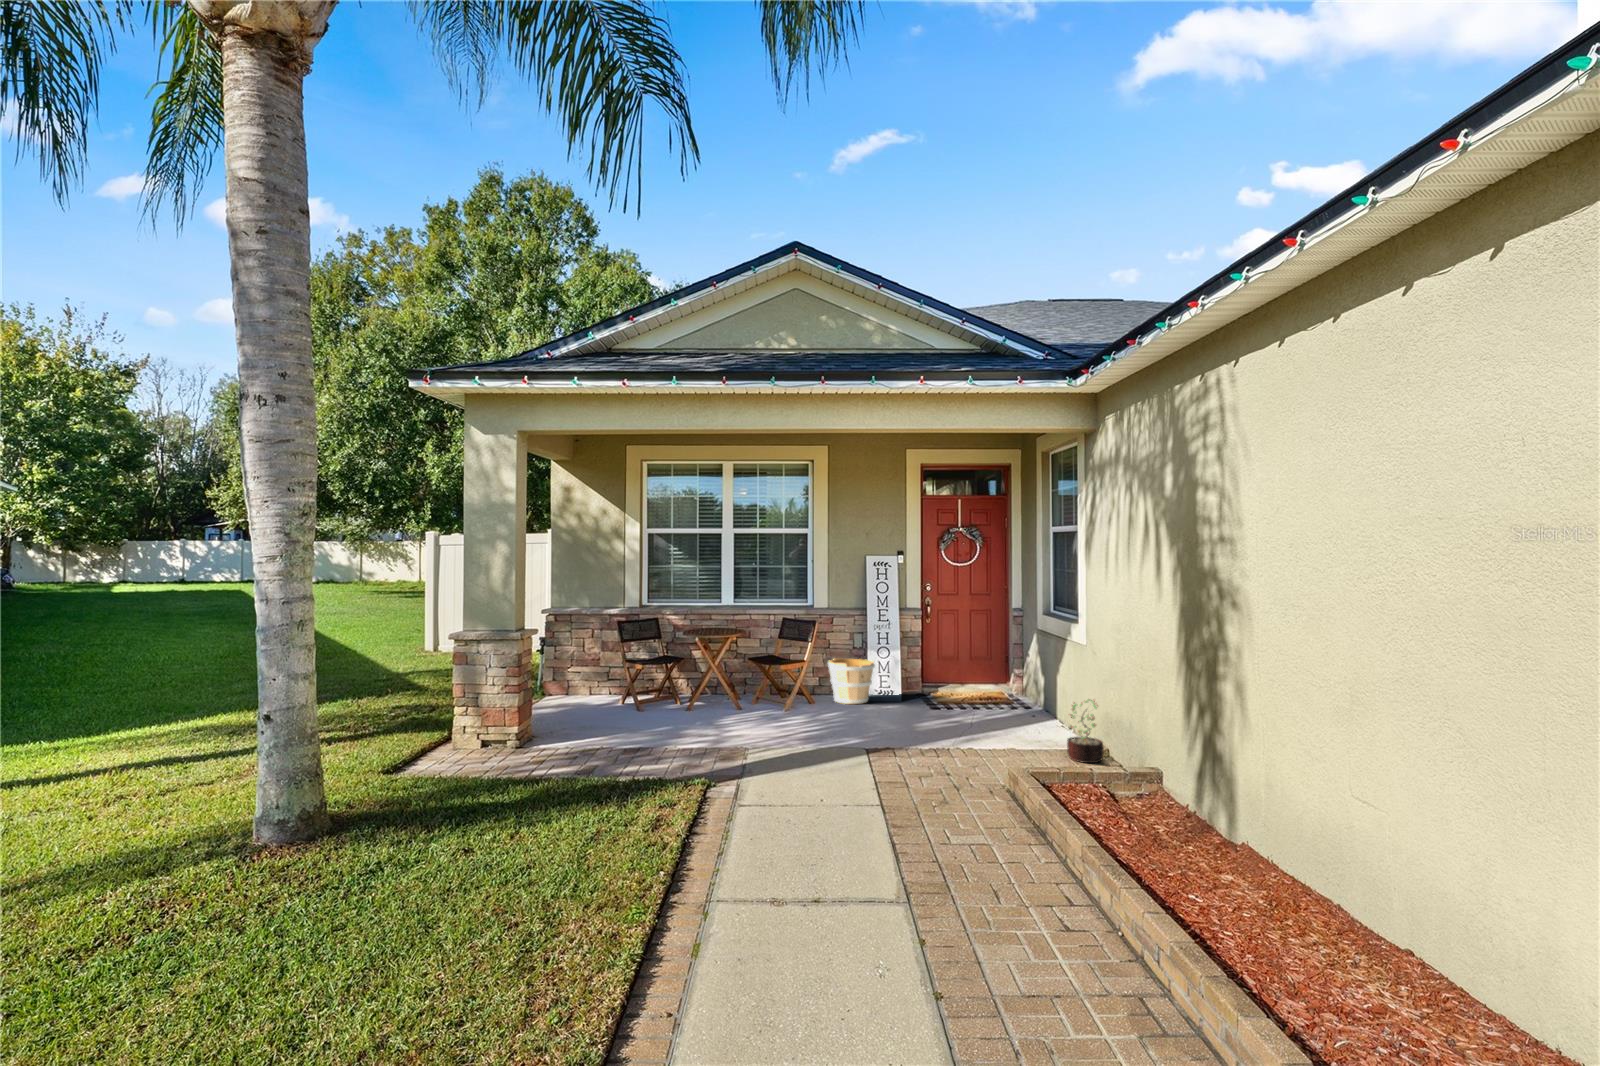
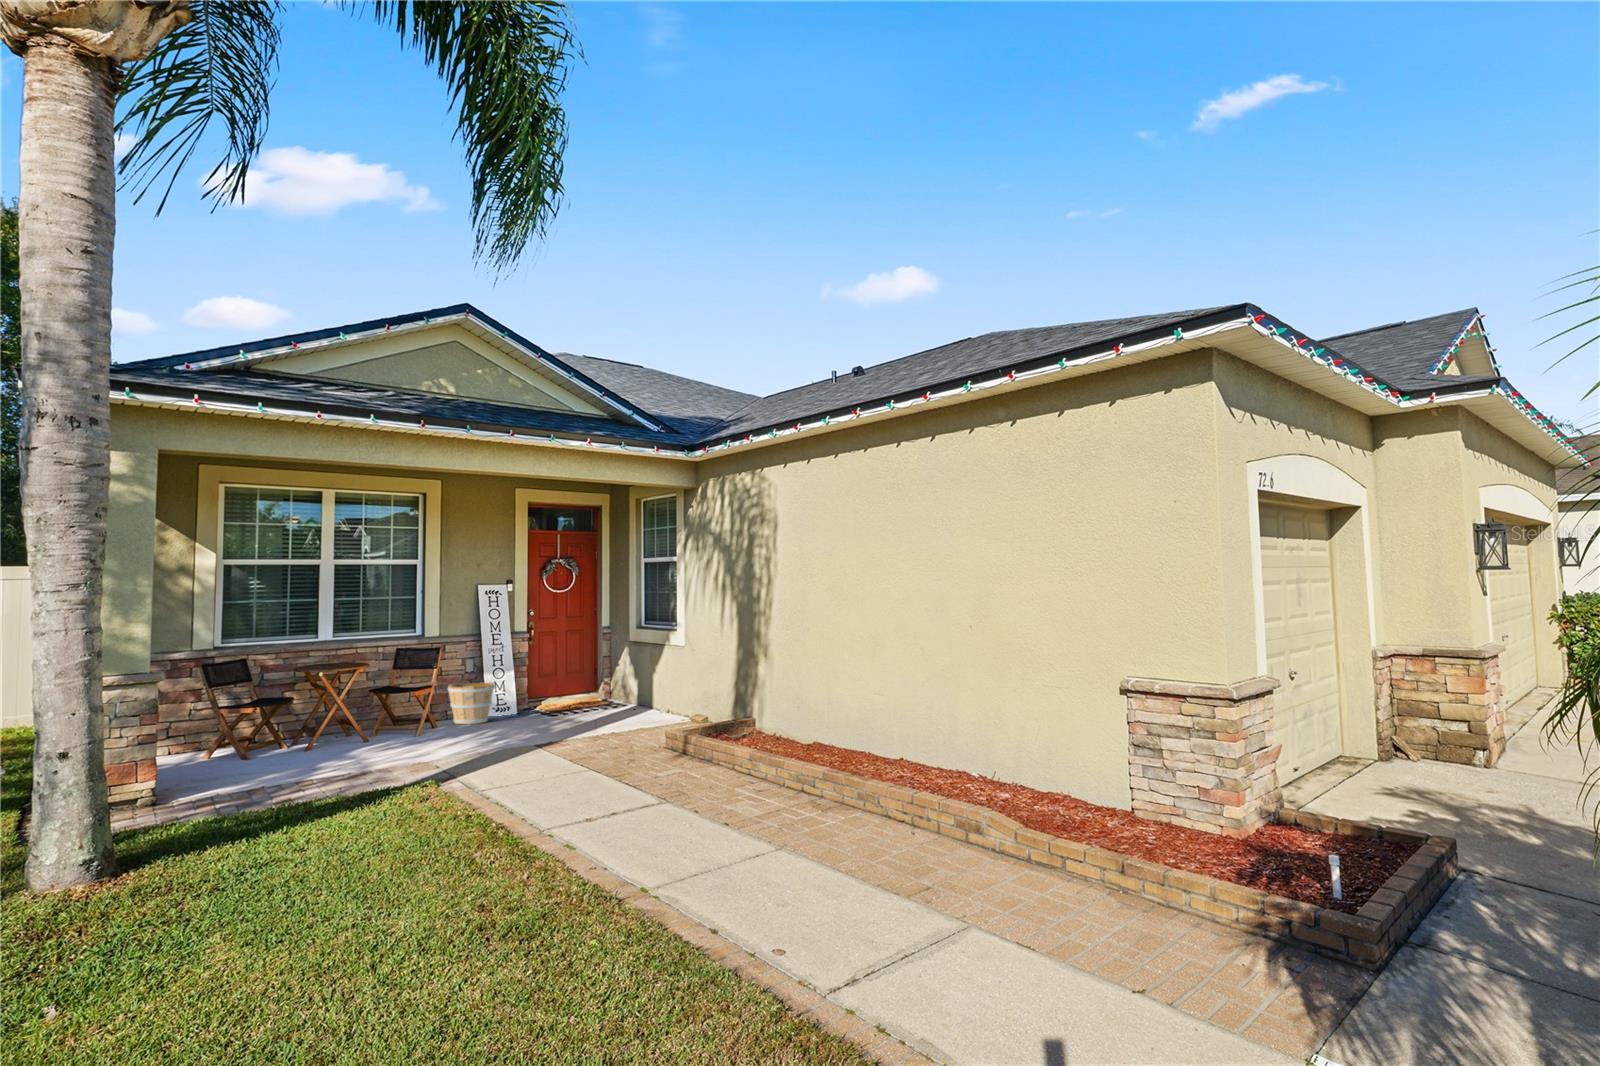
decorative plant: present [1067,699,1104,763] -> none [690,684,715,730]

